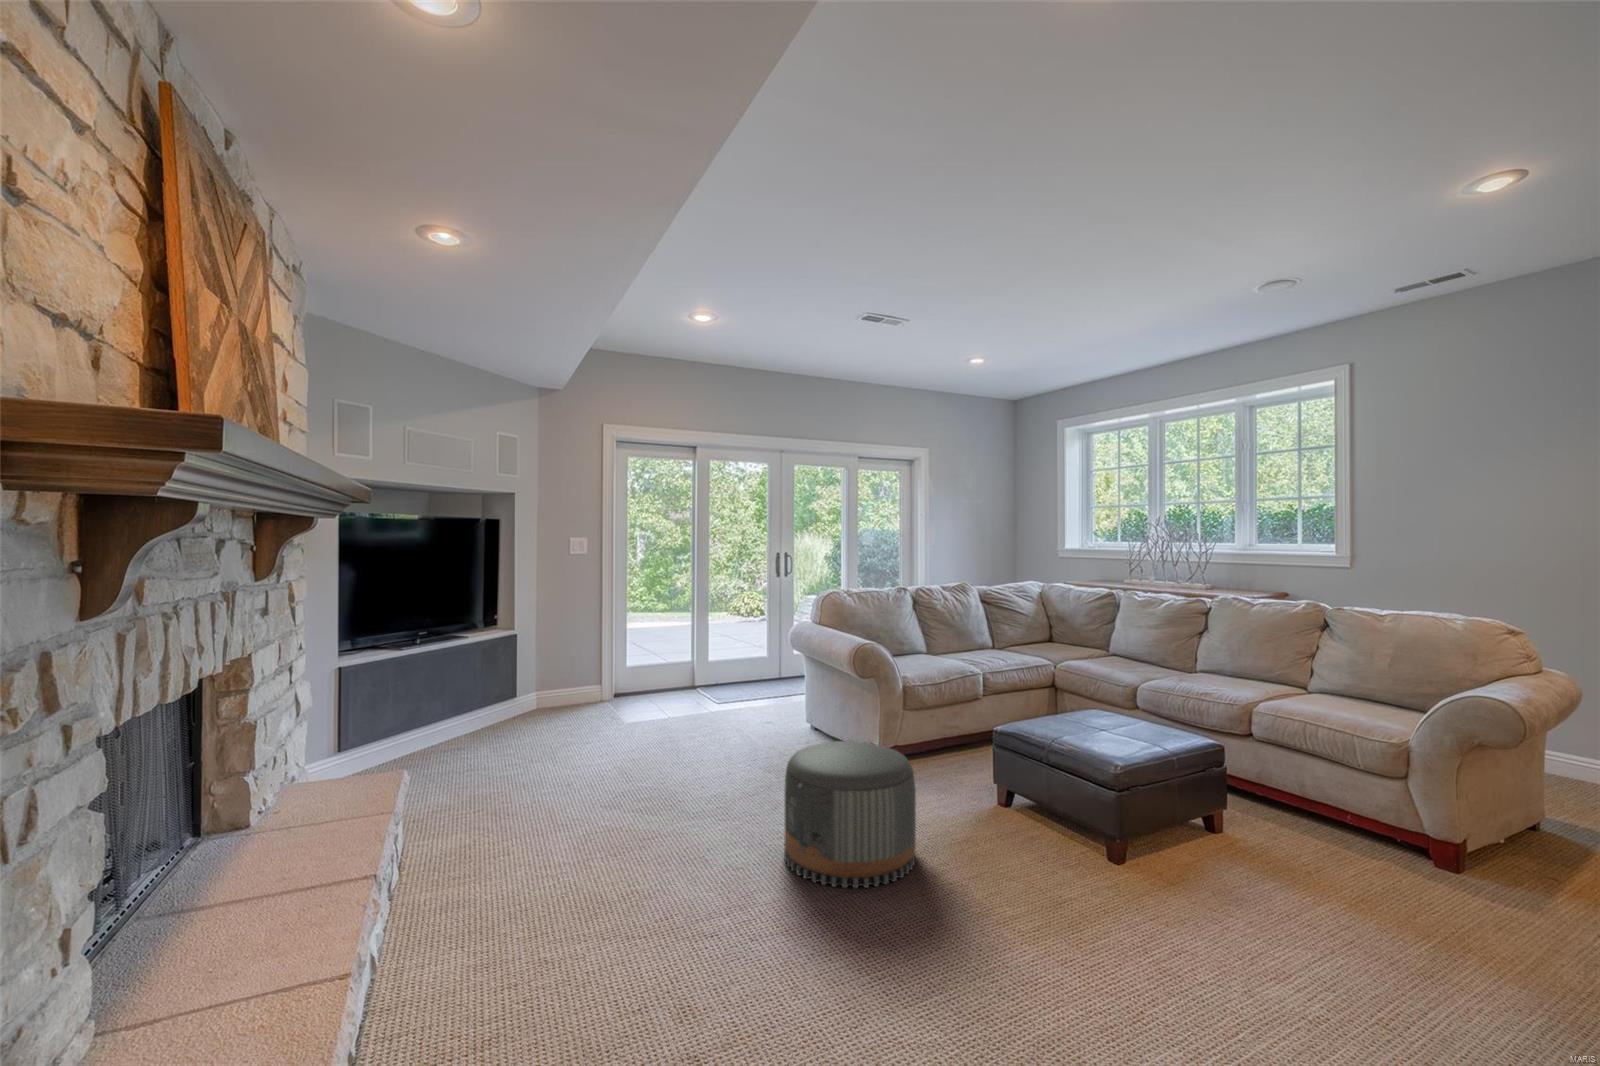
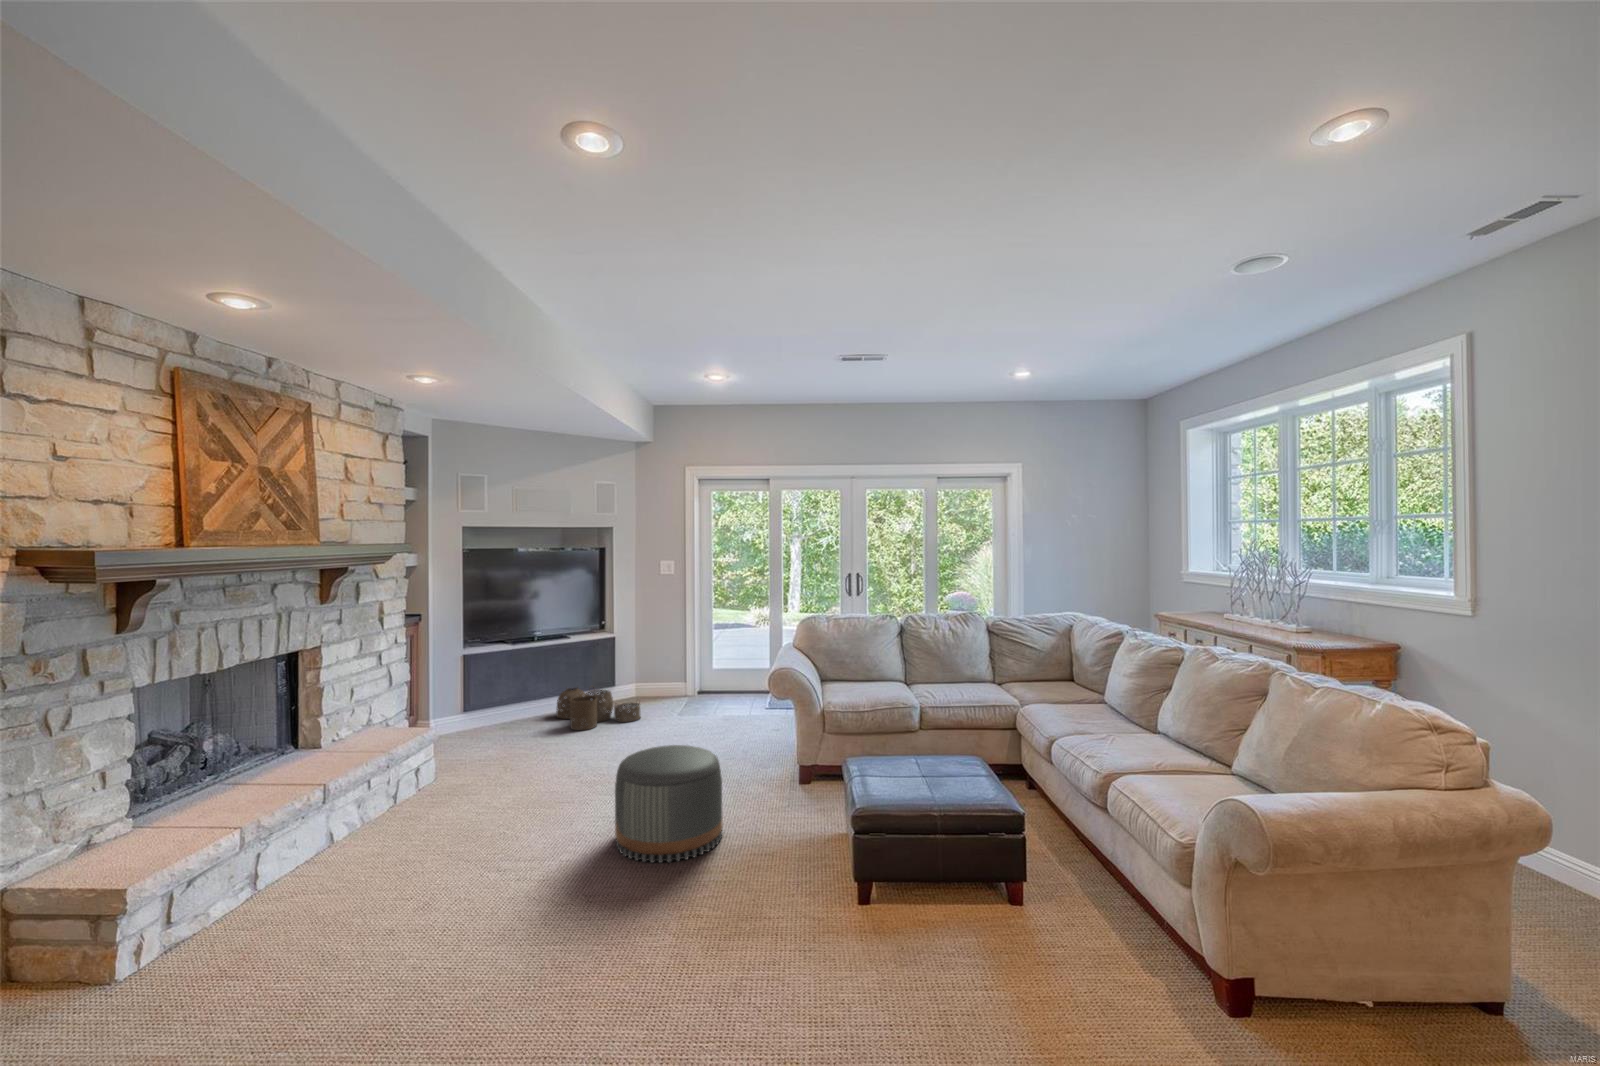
woven basket: none [453,702,581,760] -> present [556,687,640,730]

